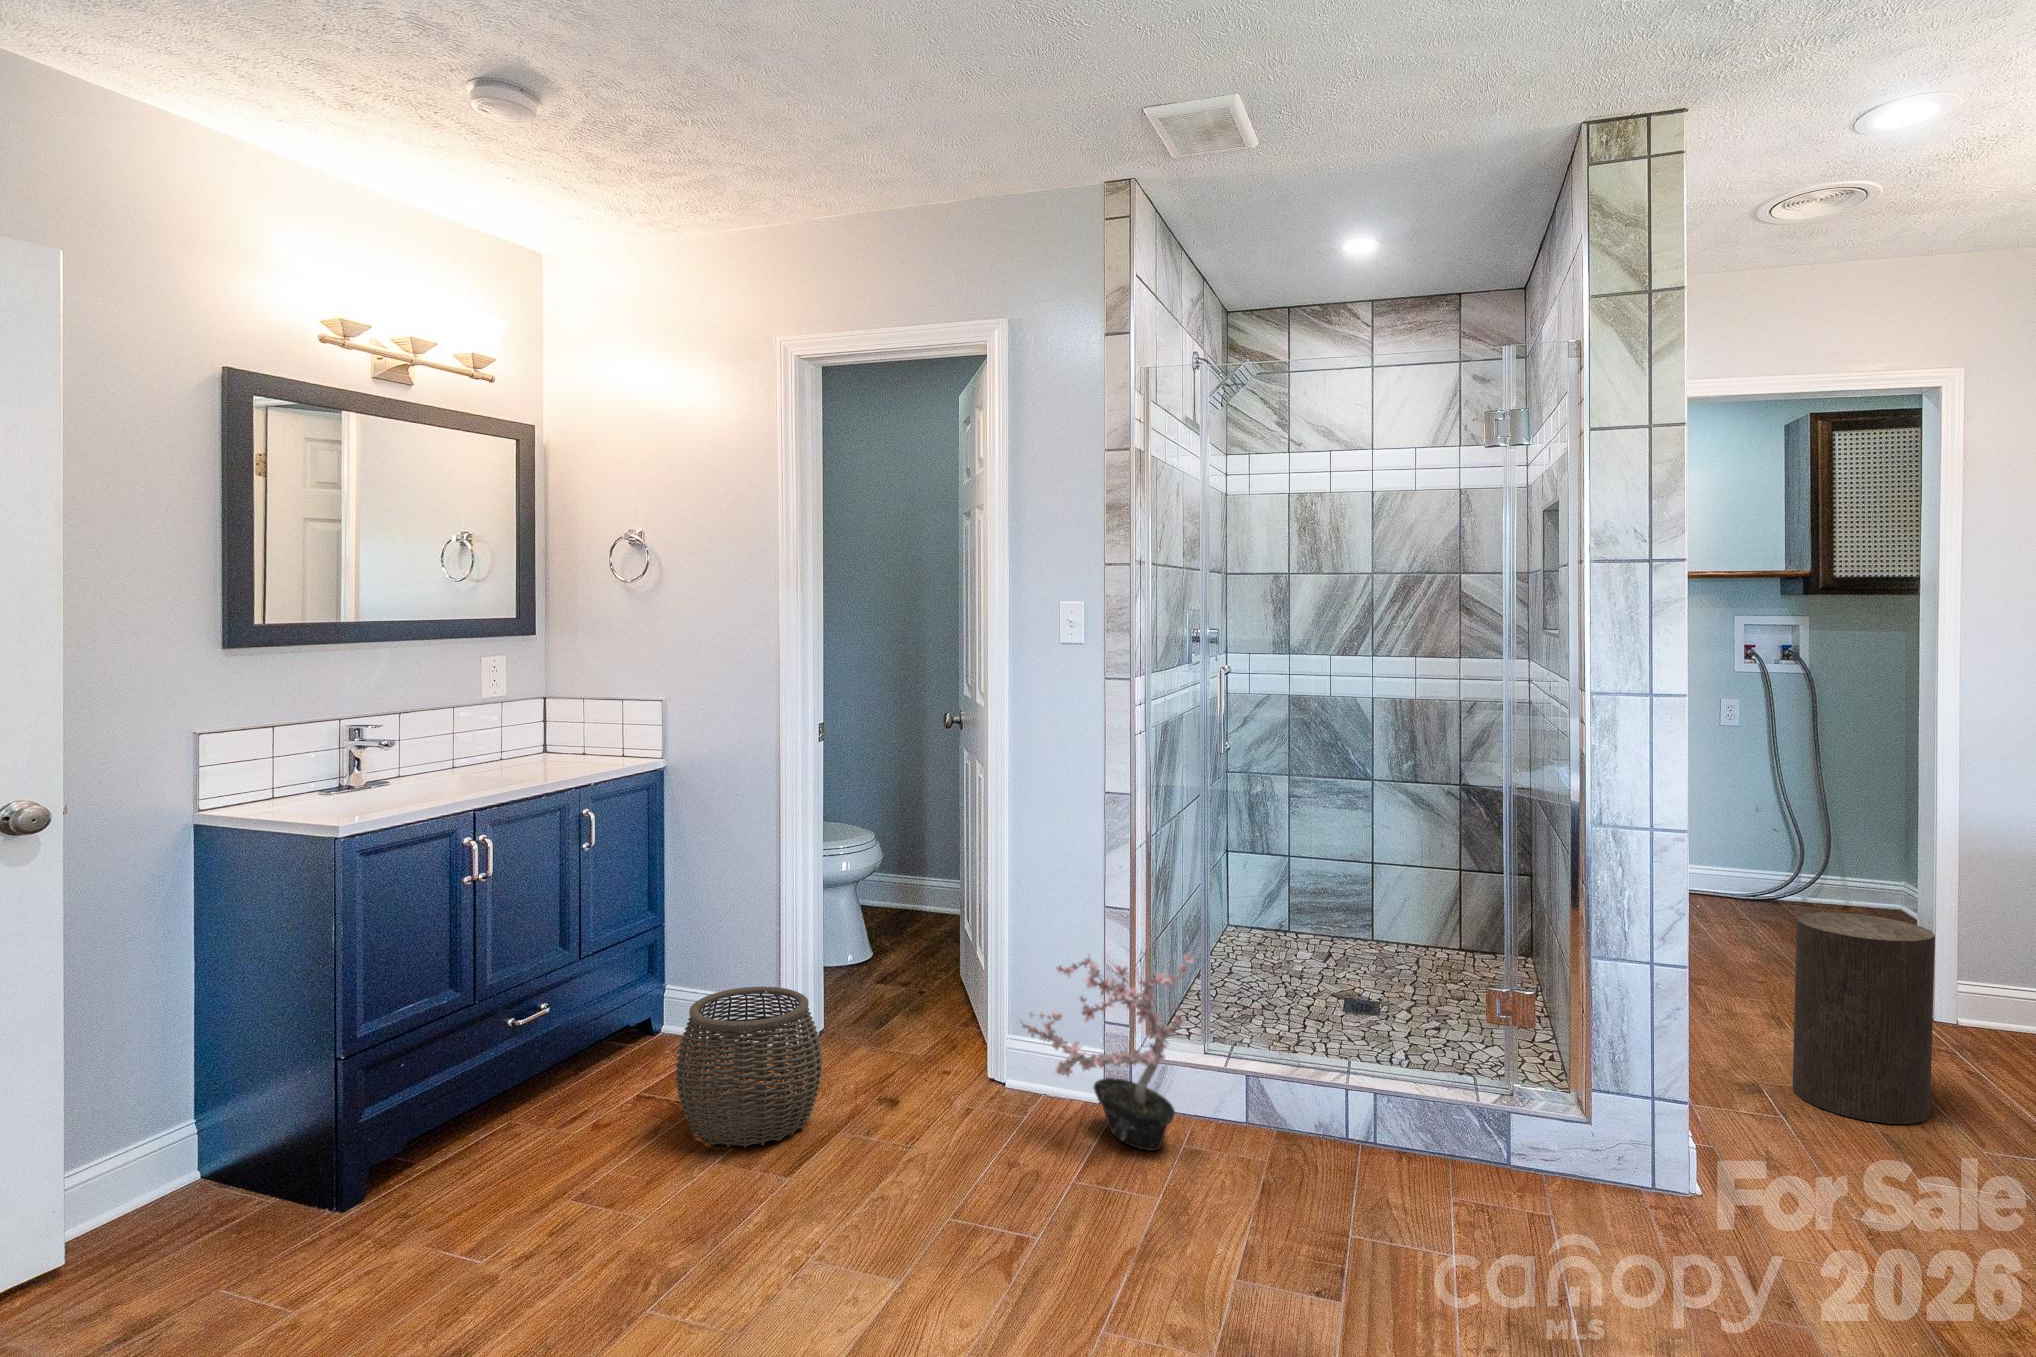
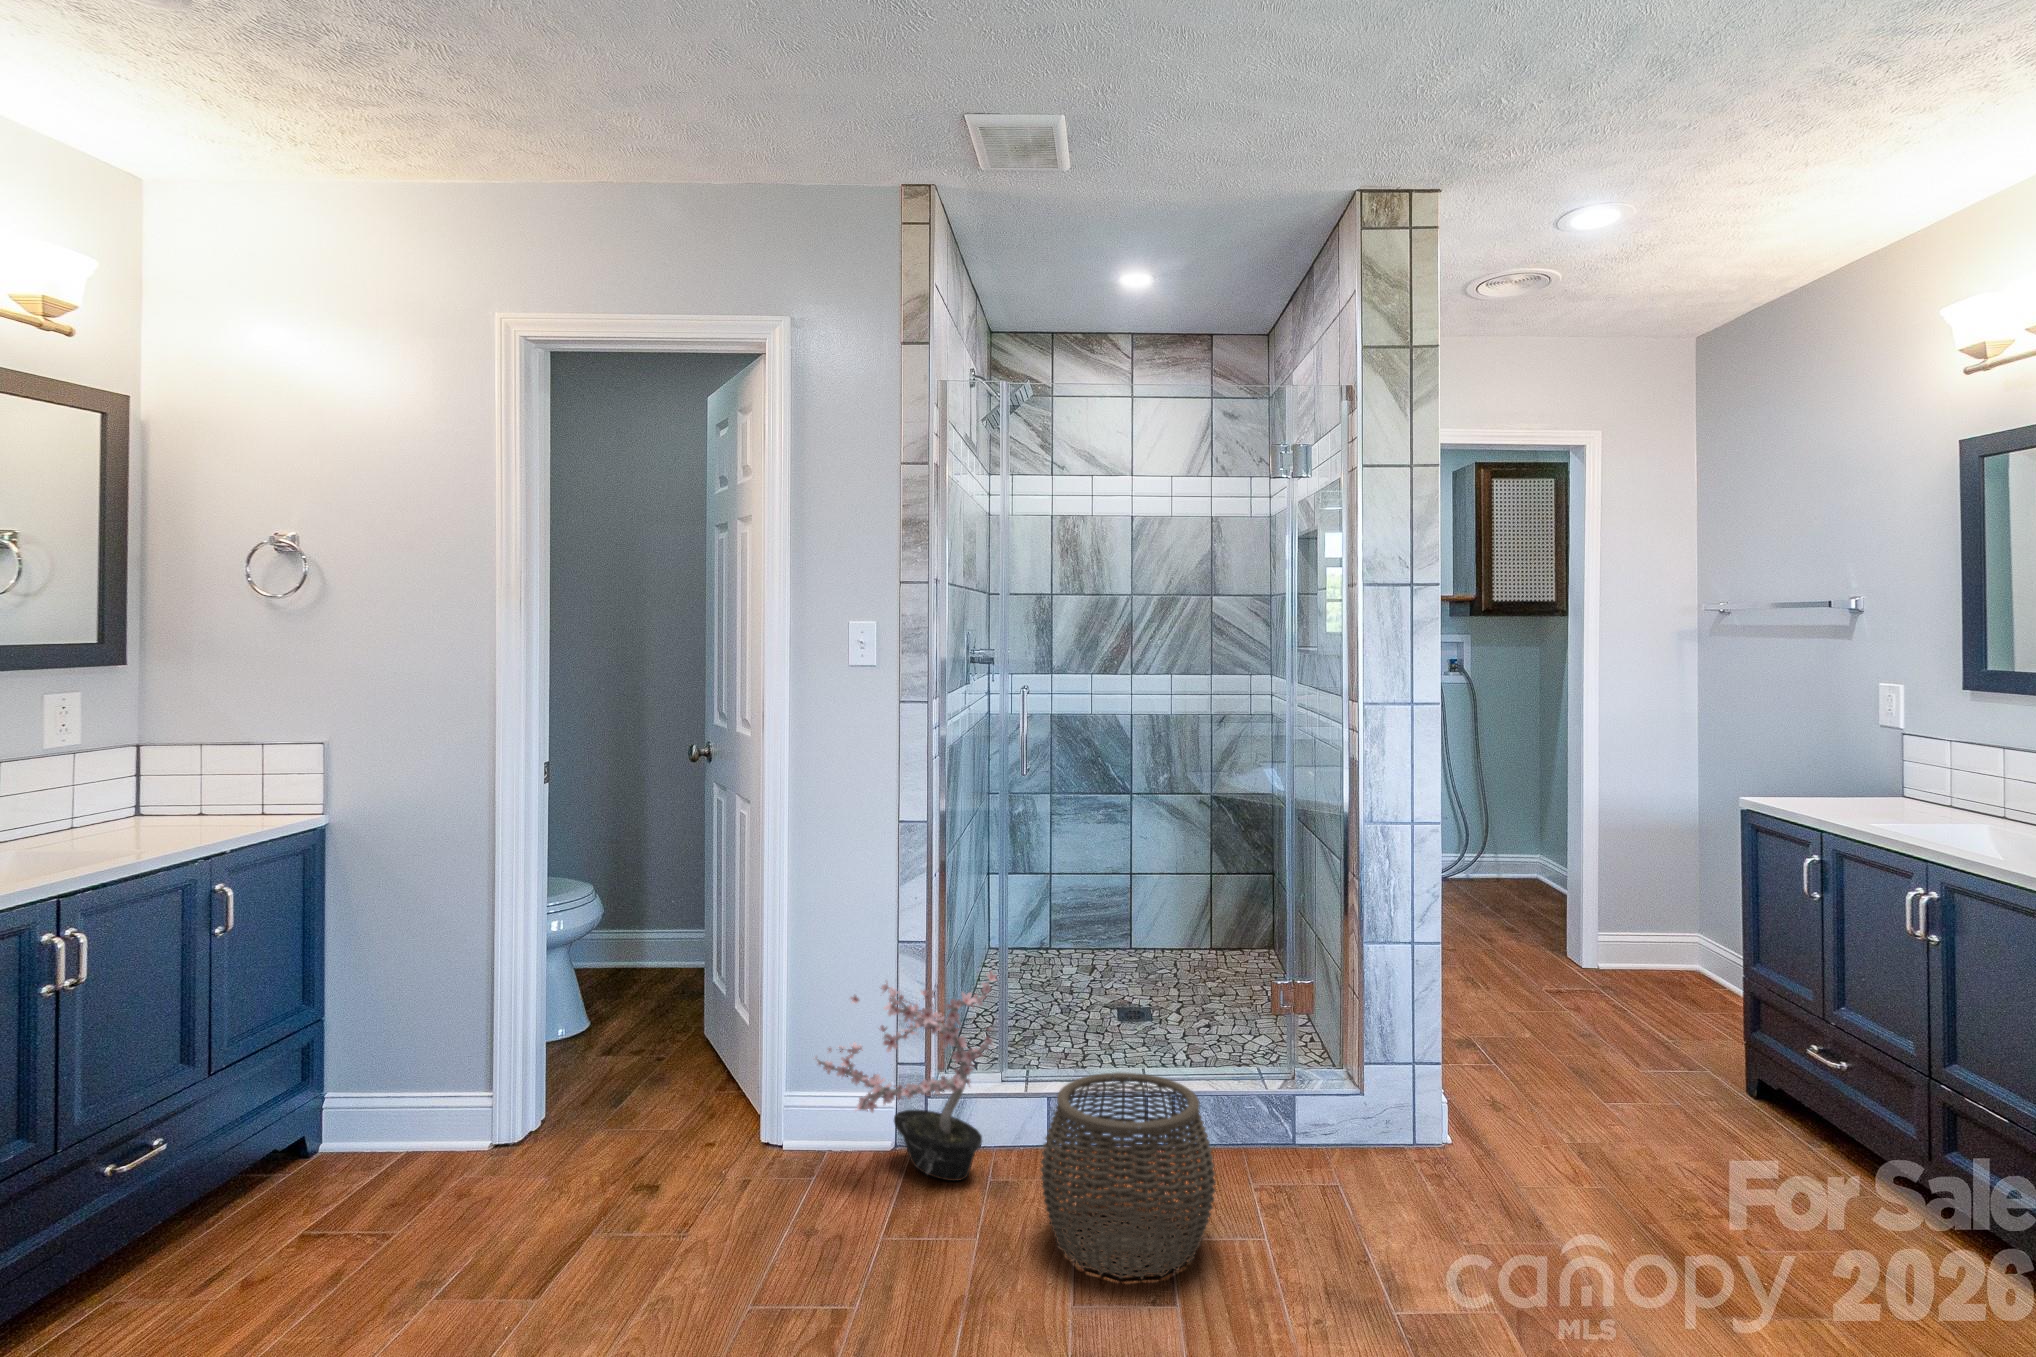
stool: present [1793,912,1935,1124] -> none [1501,897,1609,1078]
woven basket: present [675,987,823,1147] -> present [1041,1073,1216,1279]

